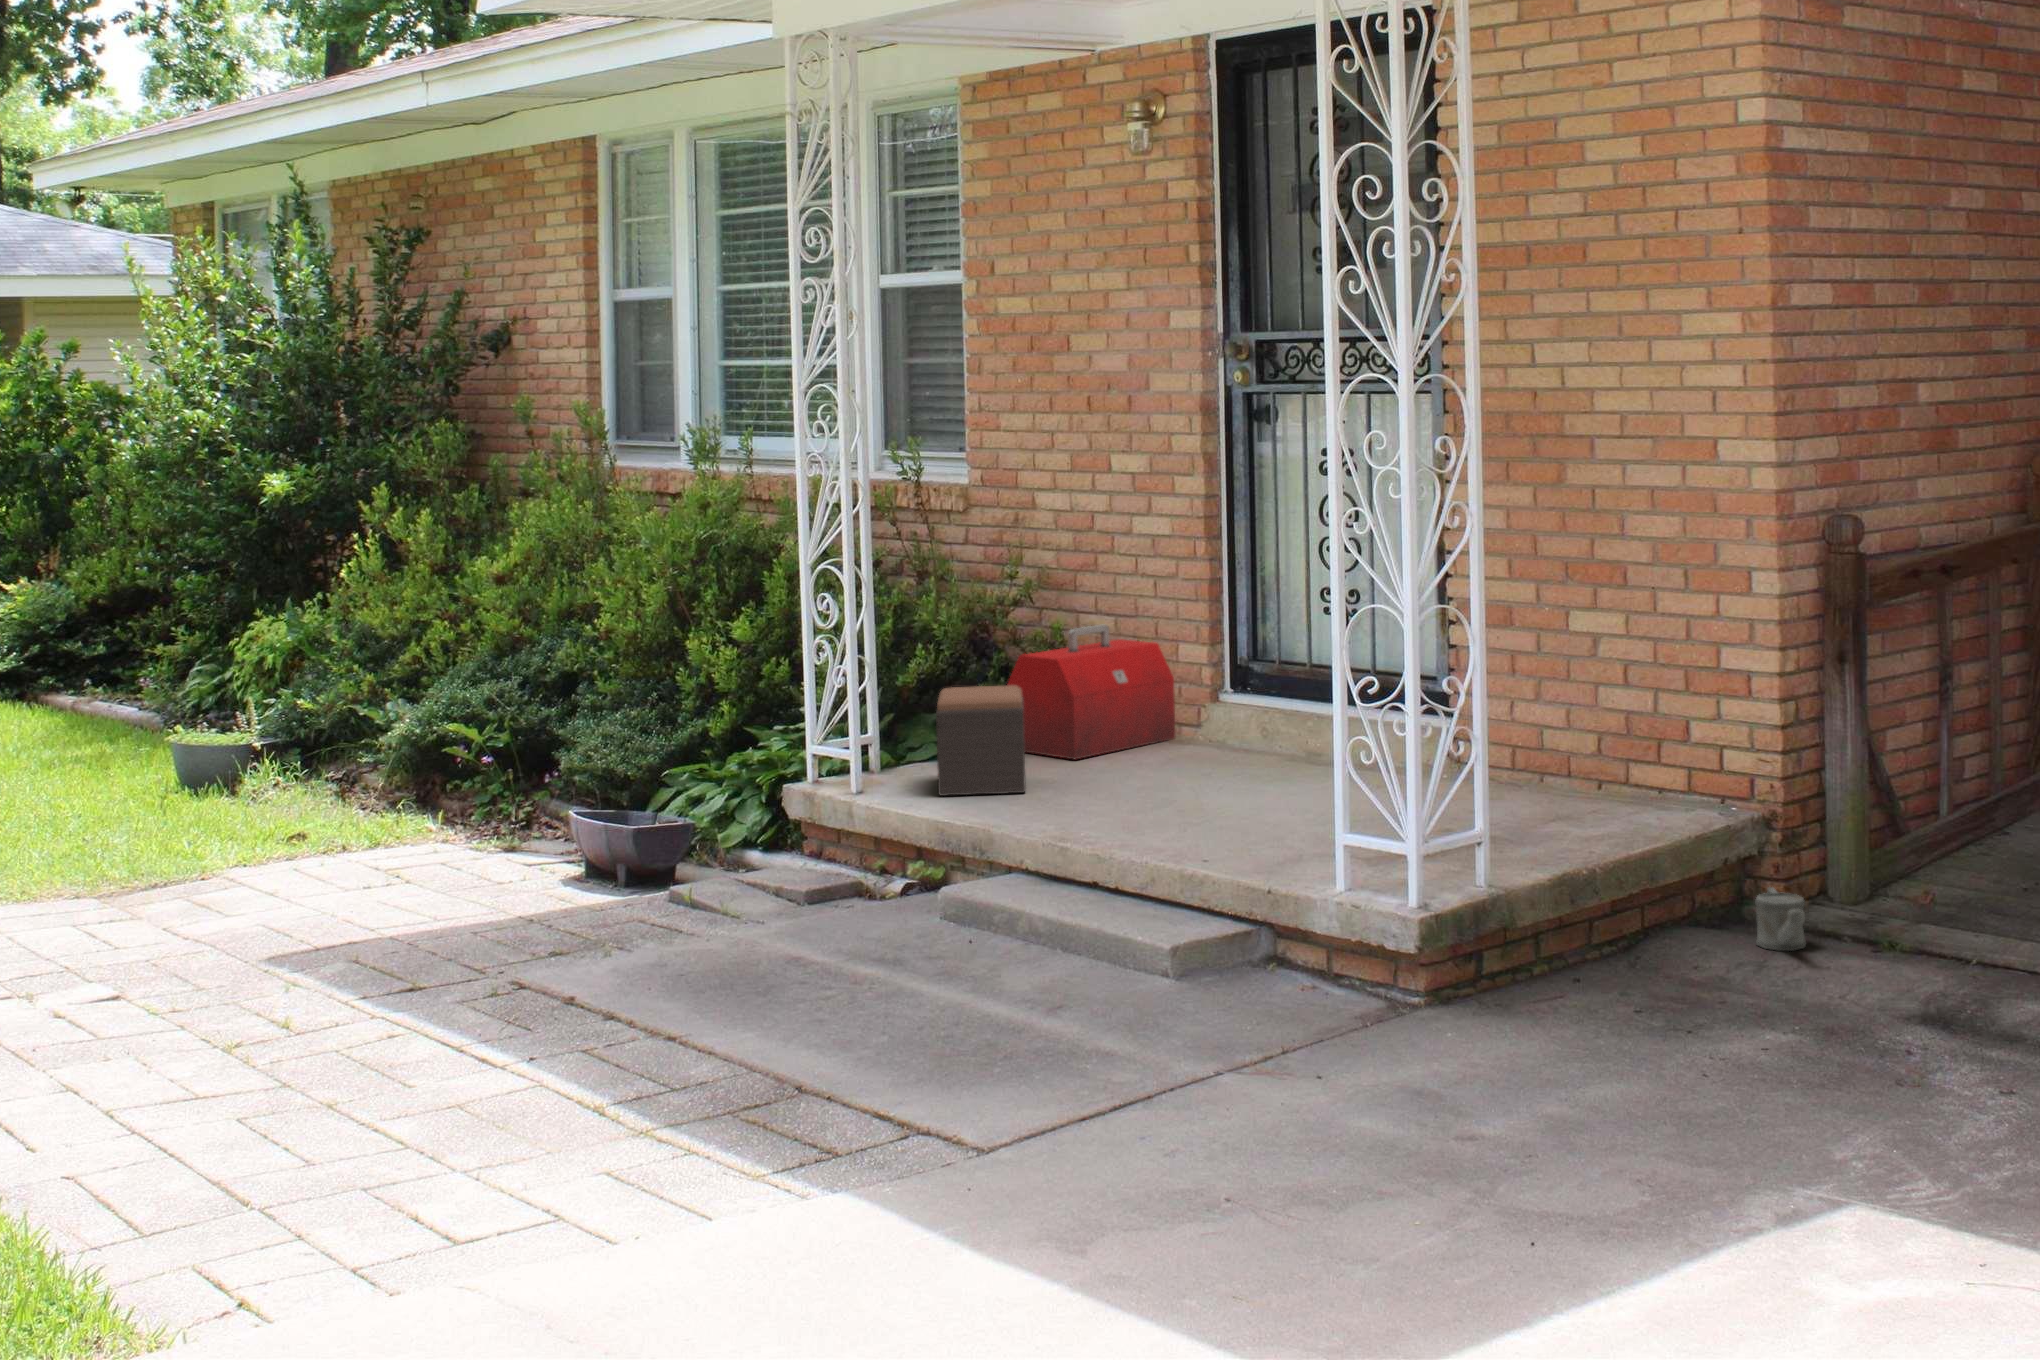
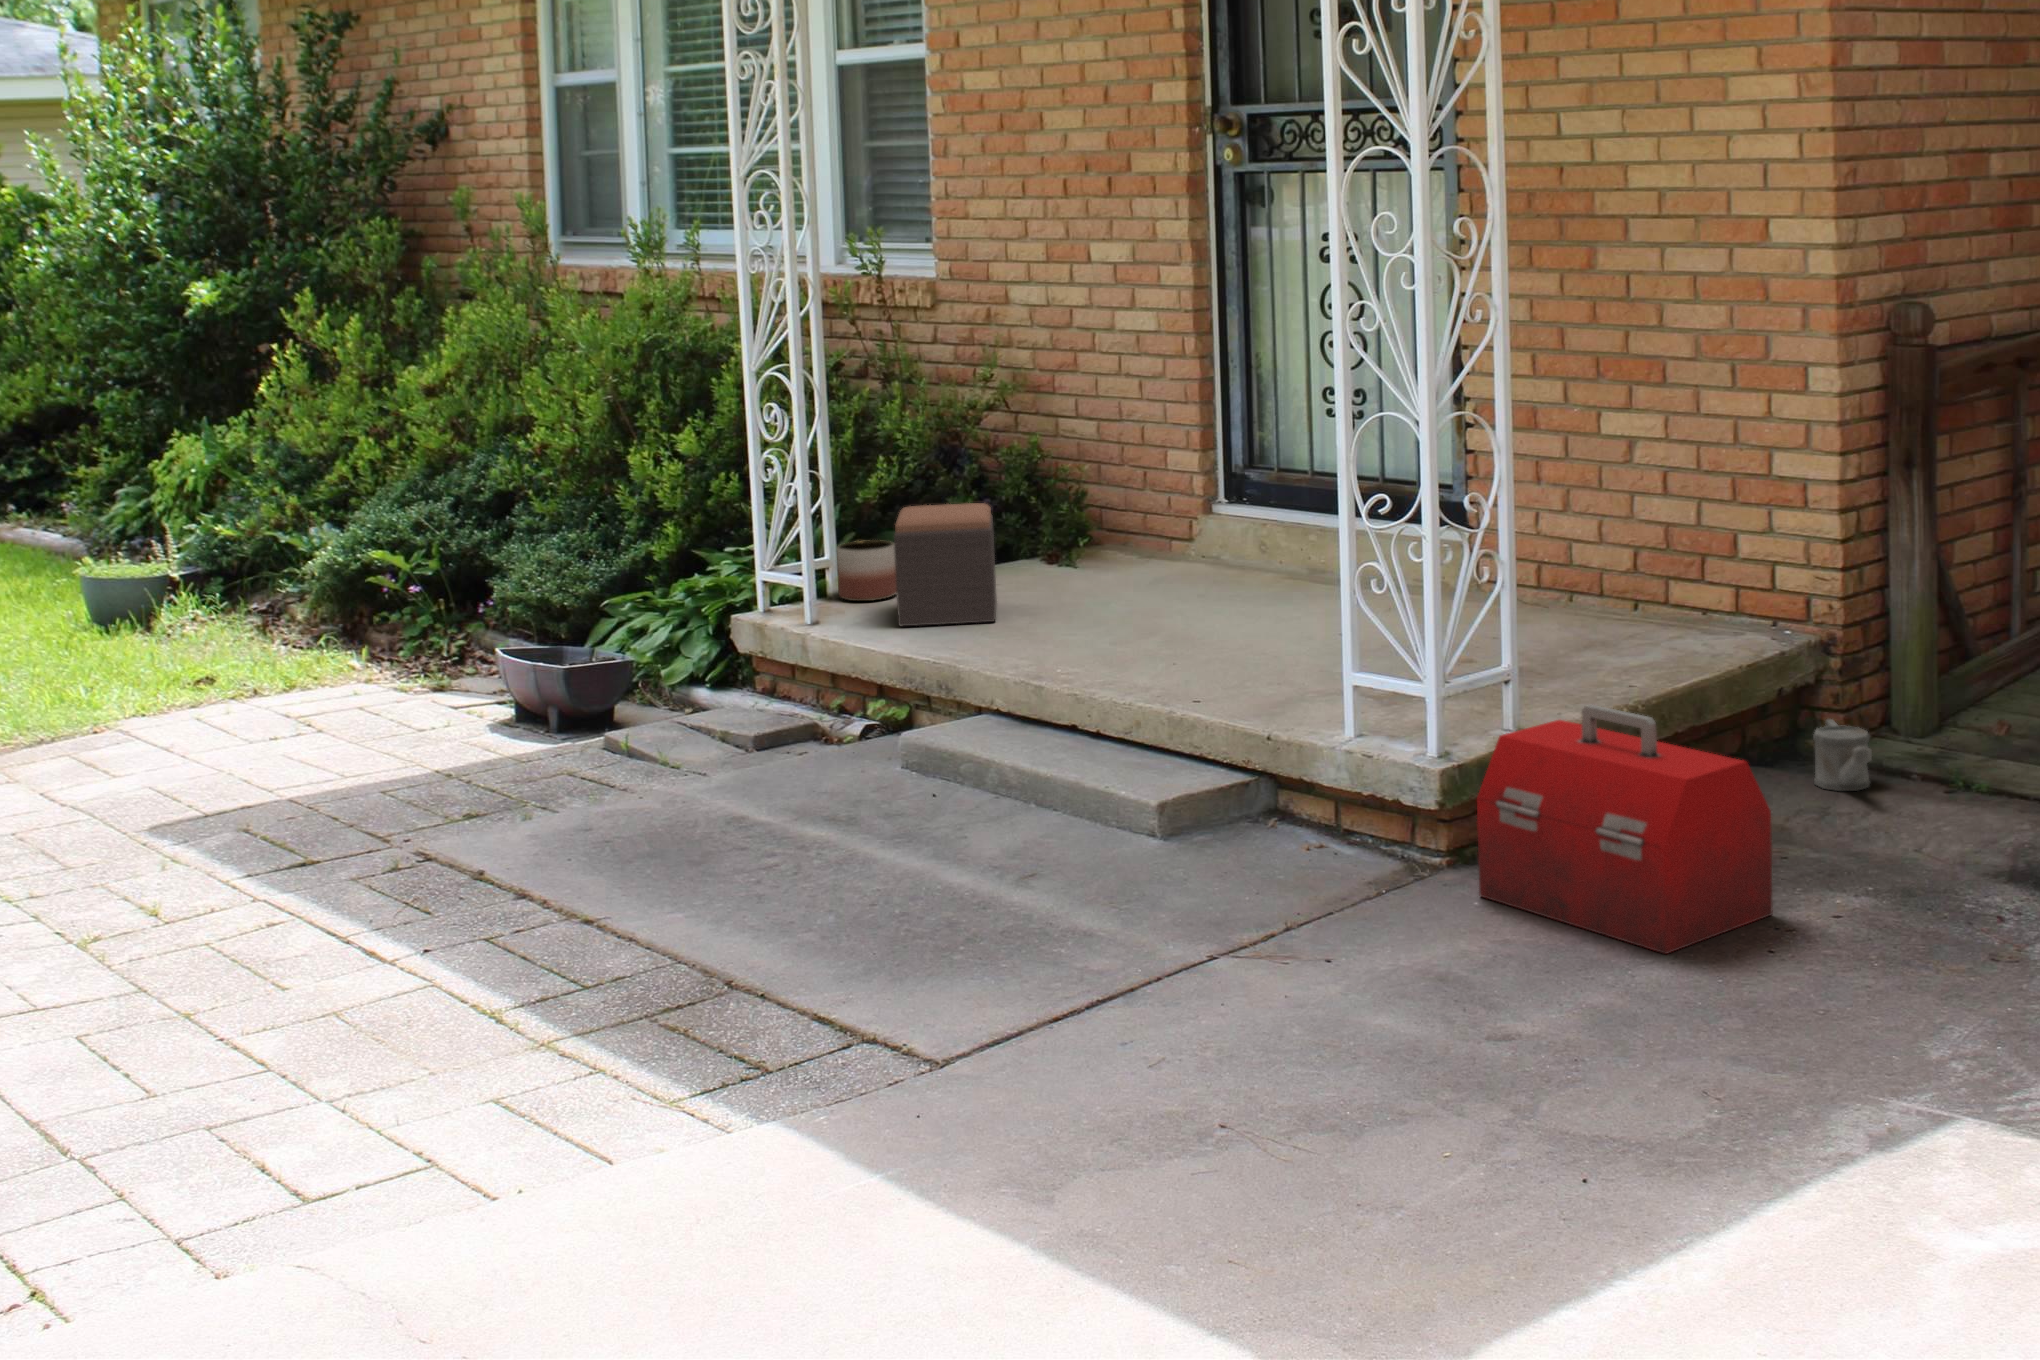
toolbox: present [1007,625,1175,760] -> present [1477,705,1772,954]
planter: none [881,719,935,774] -> present [837,540,896,601]

